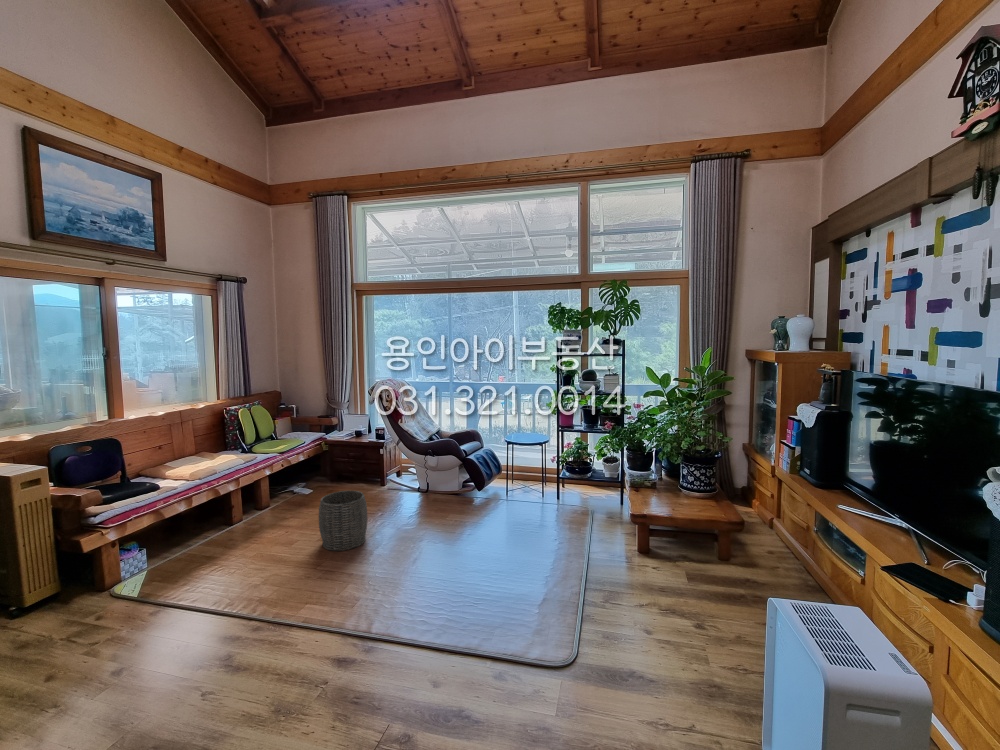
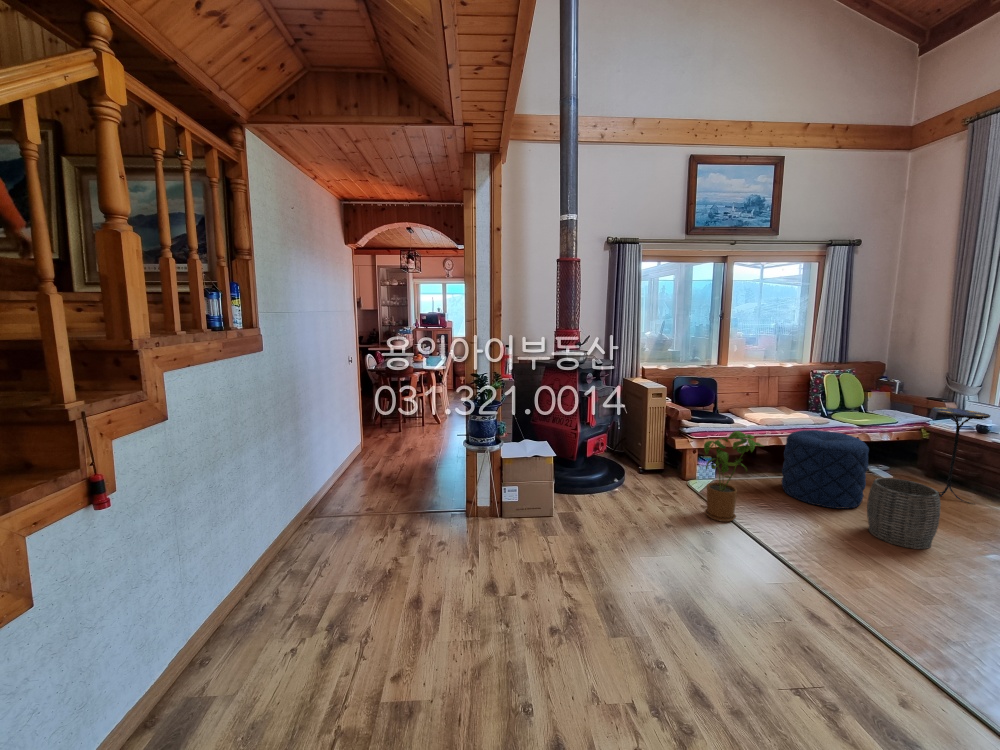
side table: none [331,422,367,498] -> present [932,407,990,503]
pouf: none [229,465,307,548] -> present [781,430,869,509]
house plant: none [145,498,227,624] -> present [704,431,763,522]

